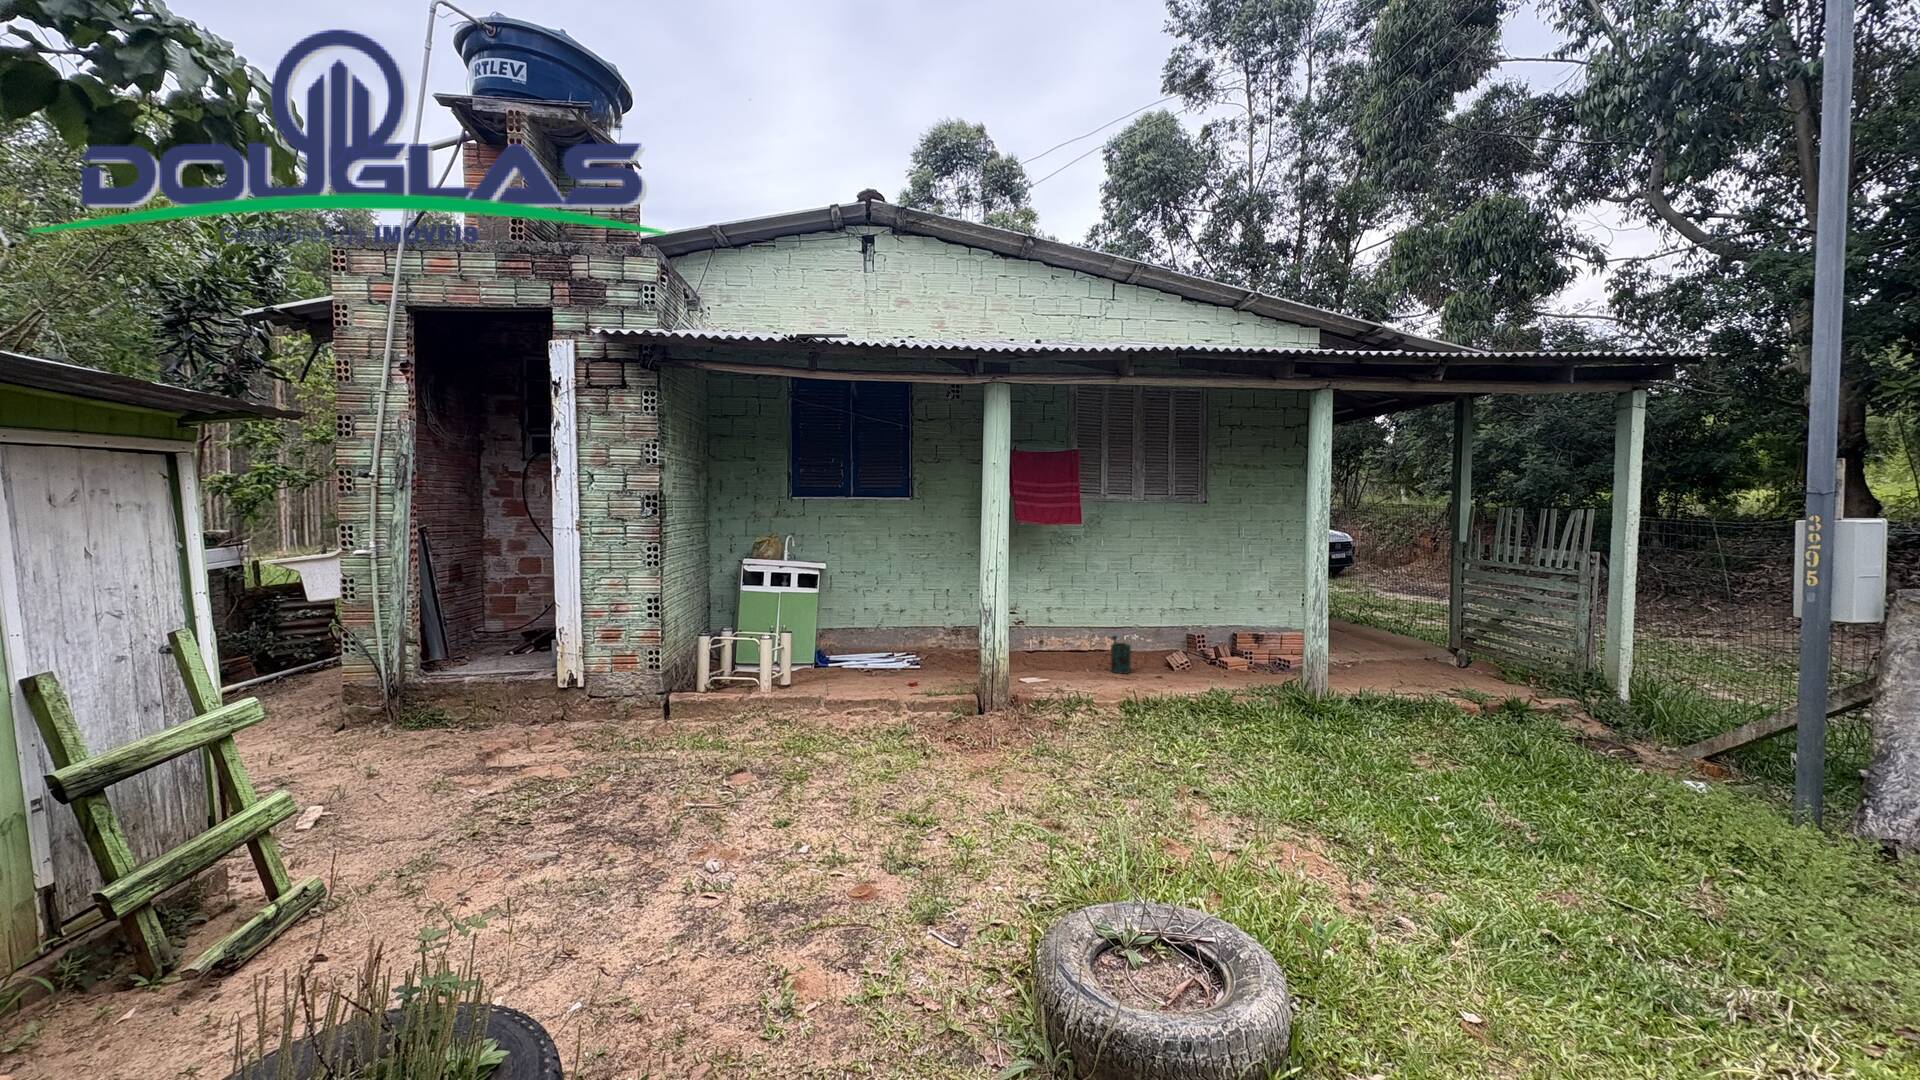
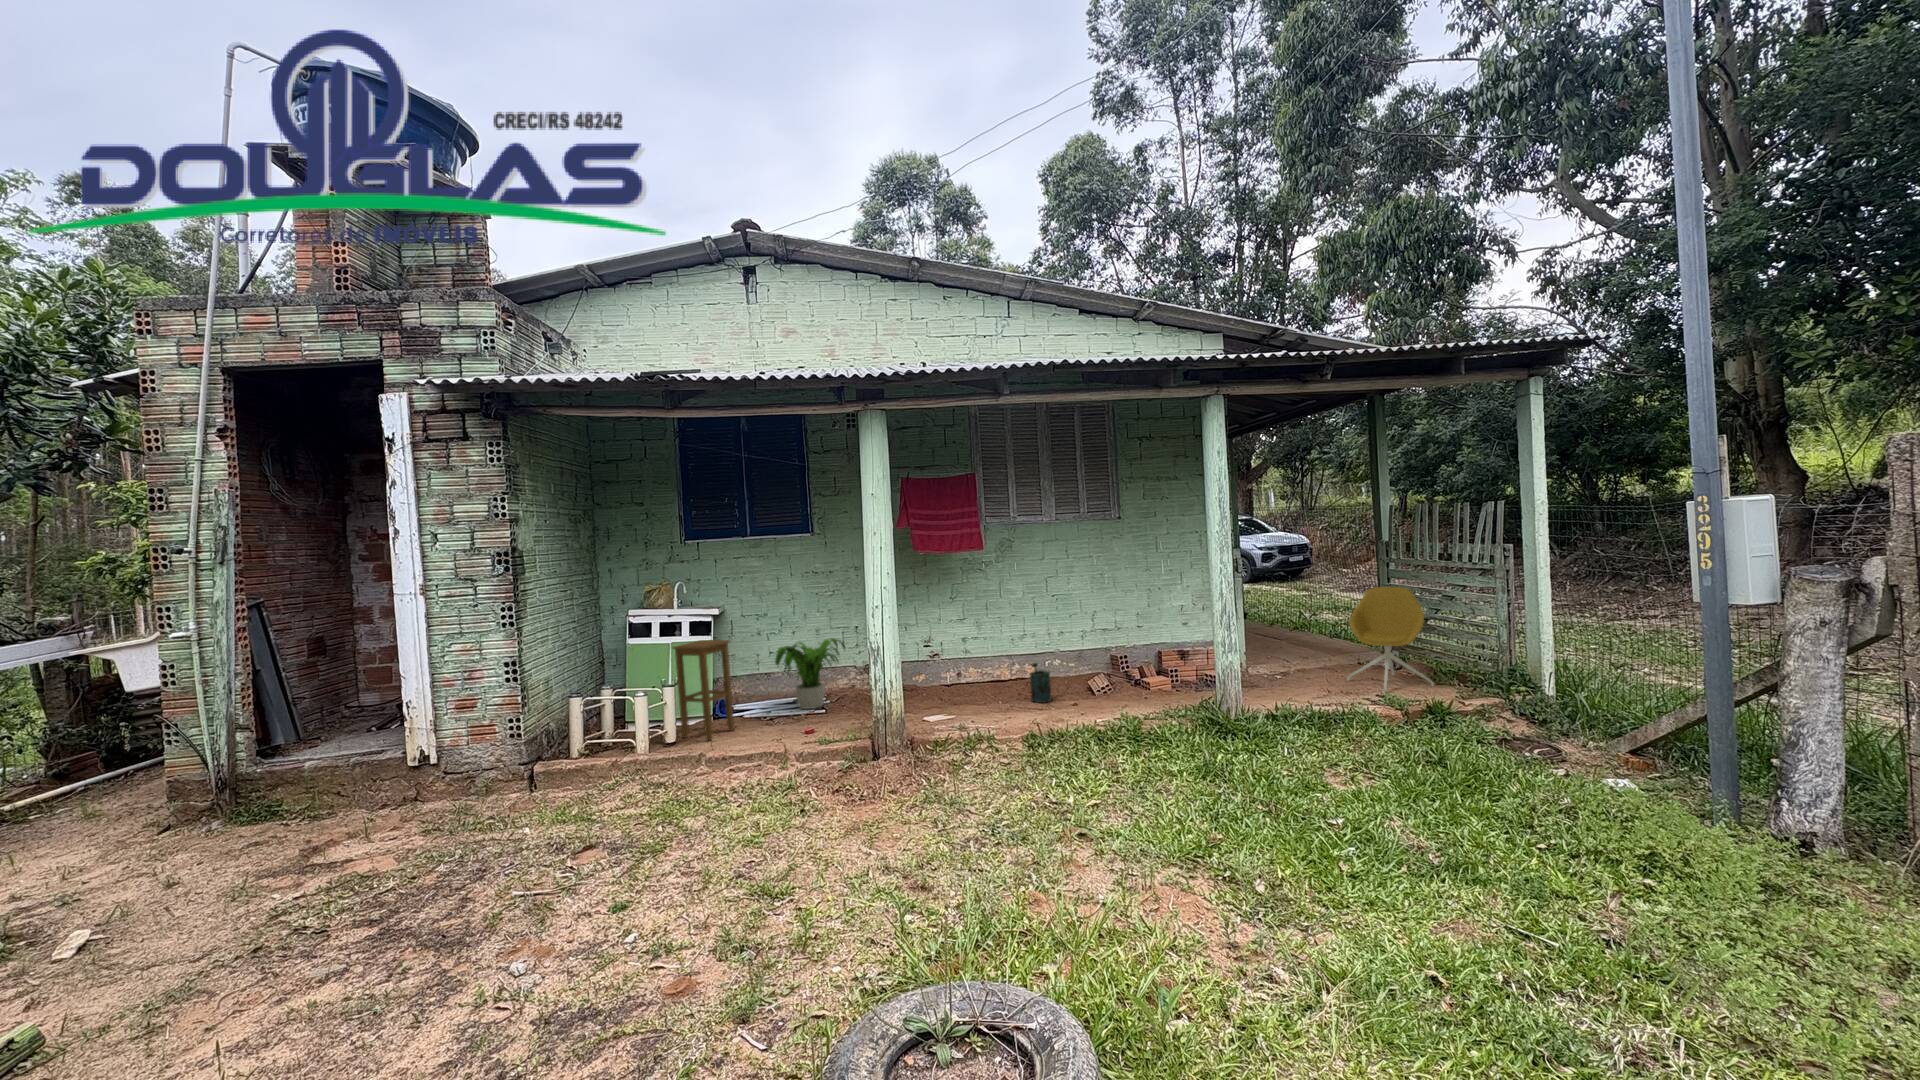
chair: none [1417,587,1505,688] -> present [1347,587,1434,692]
stool: none [787,591,840,684] -> present [673,640,735,740]
potted plant: none [874,598,938,663] -> present [775,638,845,709]

